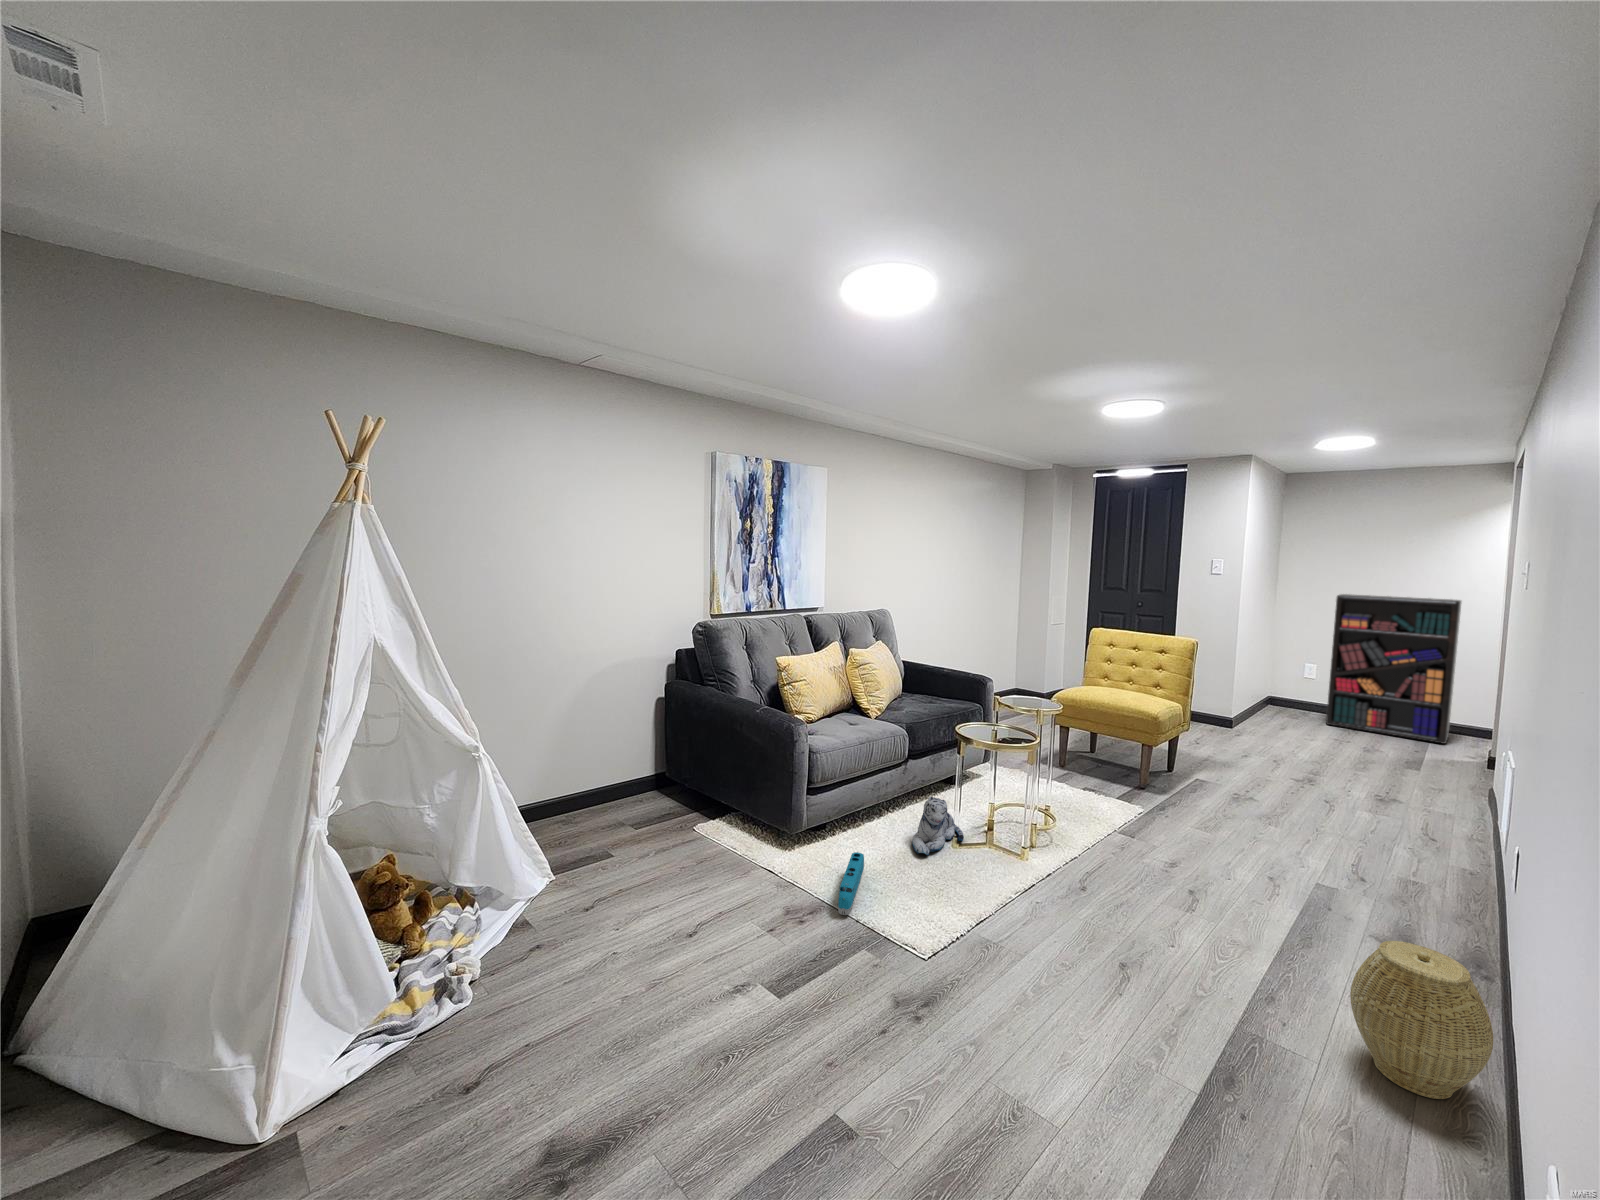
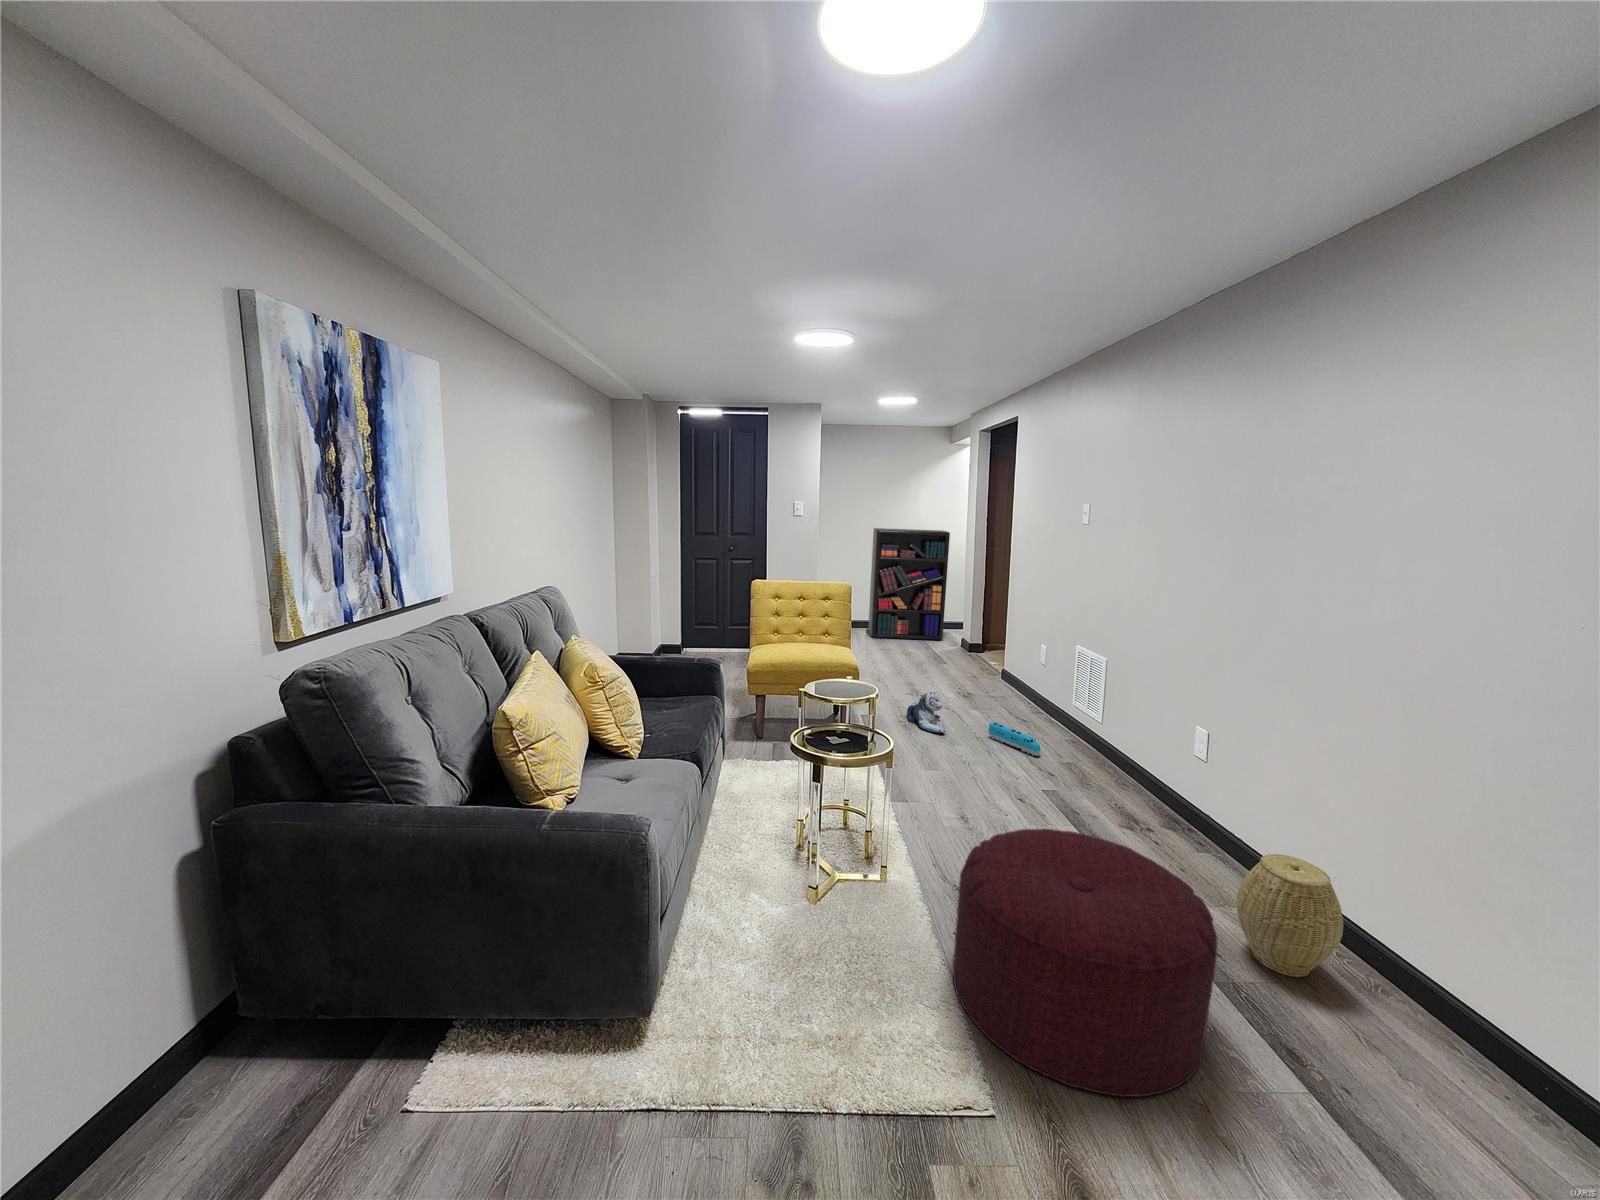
plush toy: present [912,797,964,855] -> present [907,692,945,733]
ottoman: none [988,822,1223,1040] -> present [953,829,1217,1097]
toy train: present [838,852,864,915] -> present [988,722,1041,756]

